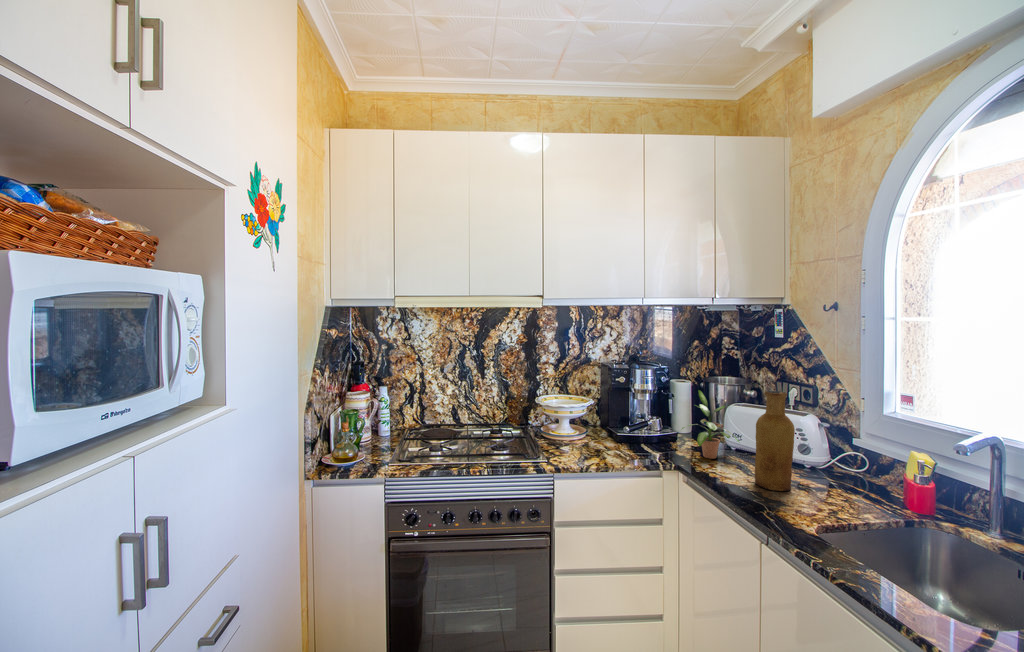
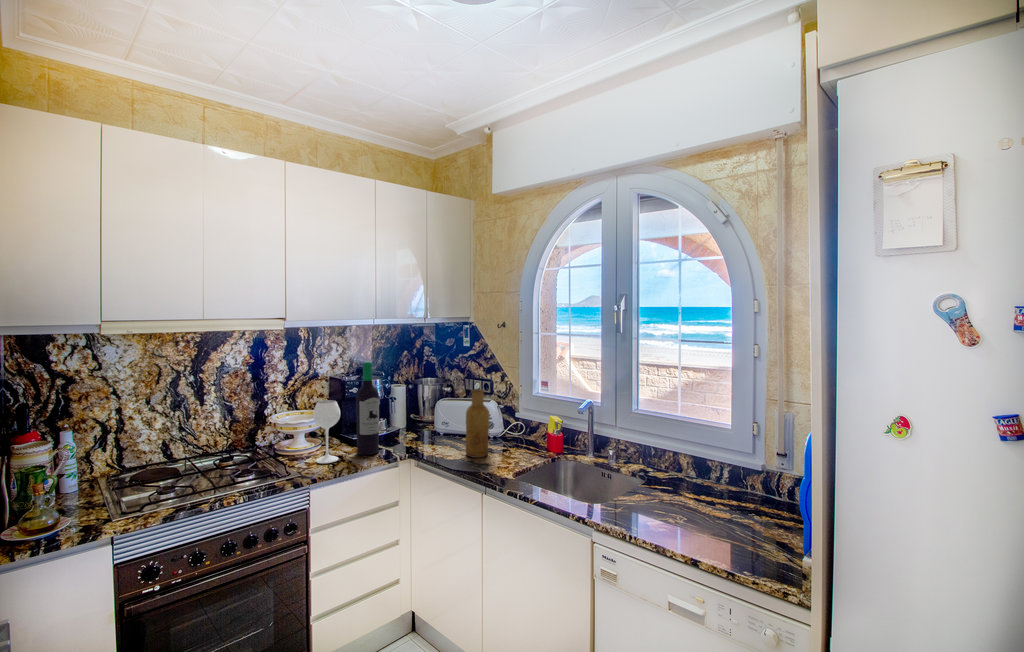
wine bottle: none [567,345,642,456] -> present [313,362,379,463]
potted plant: present [682,390,739,459] -> none [406,392,451,445]

